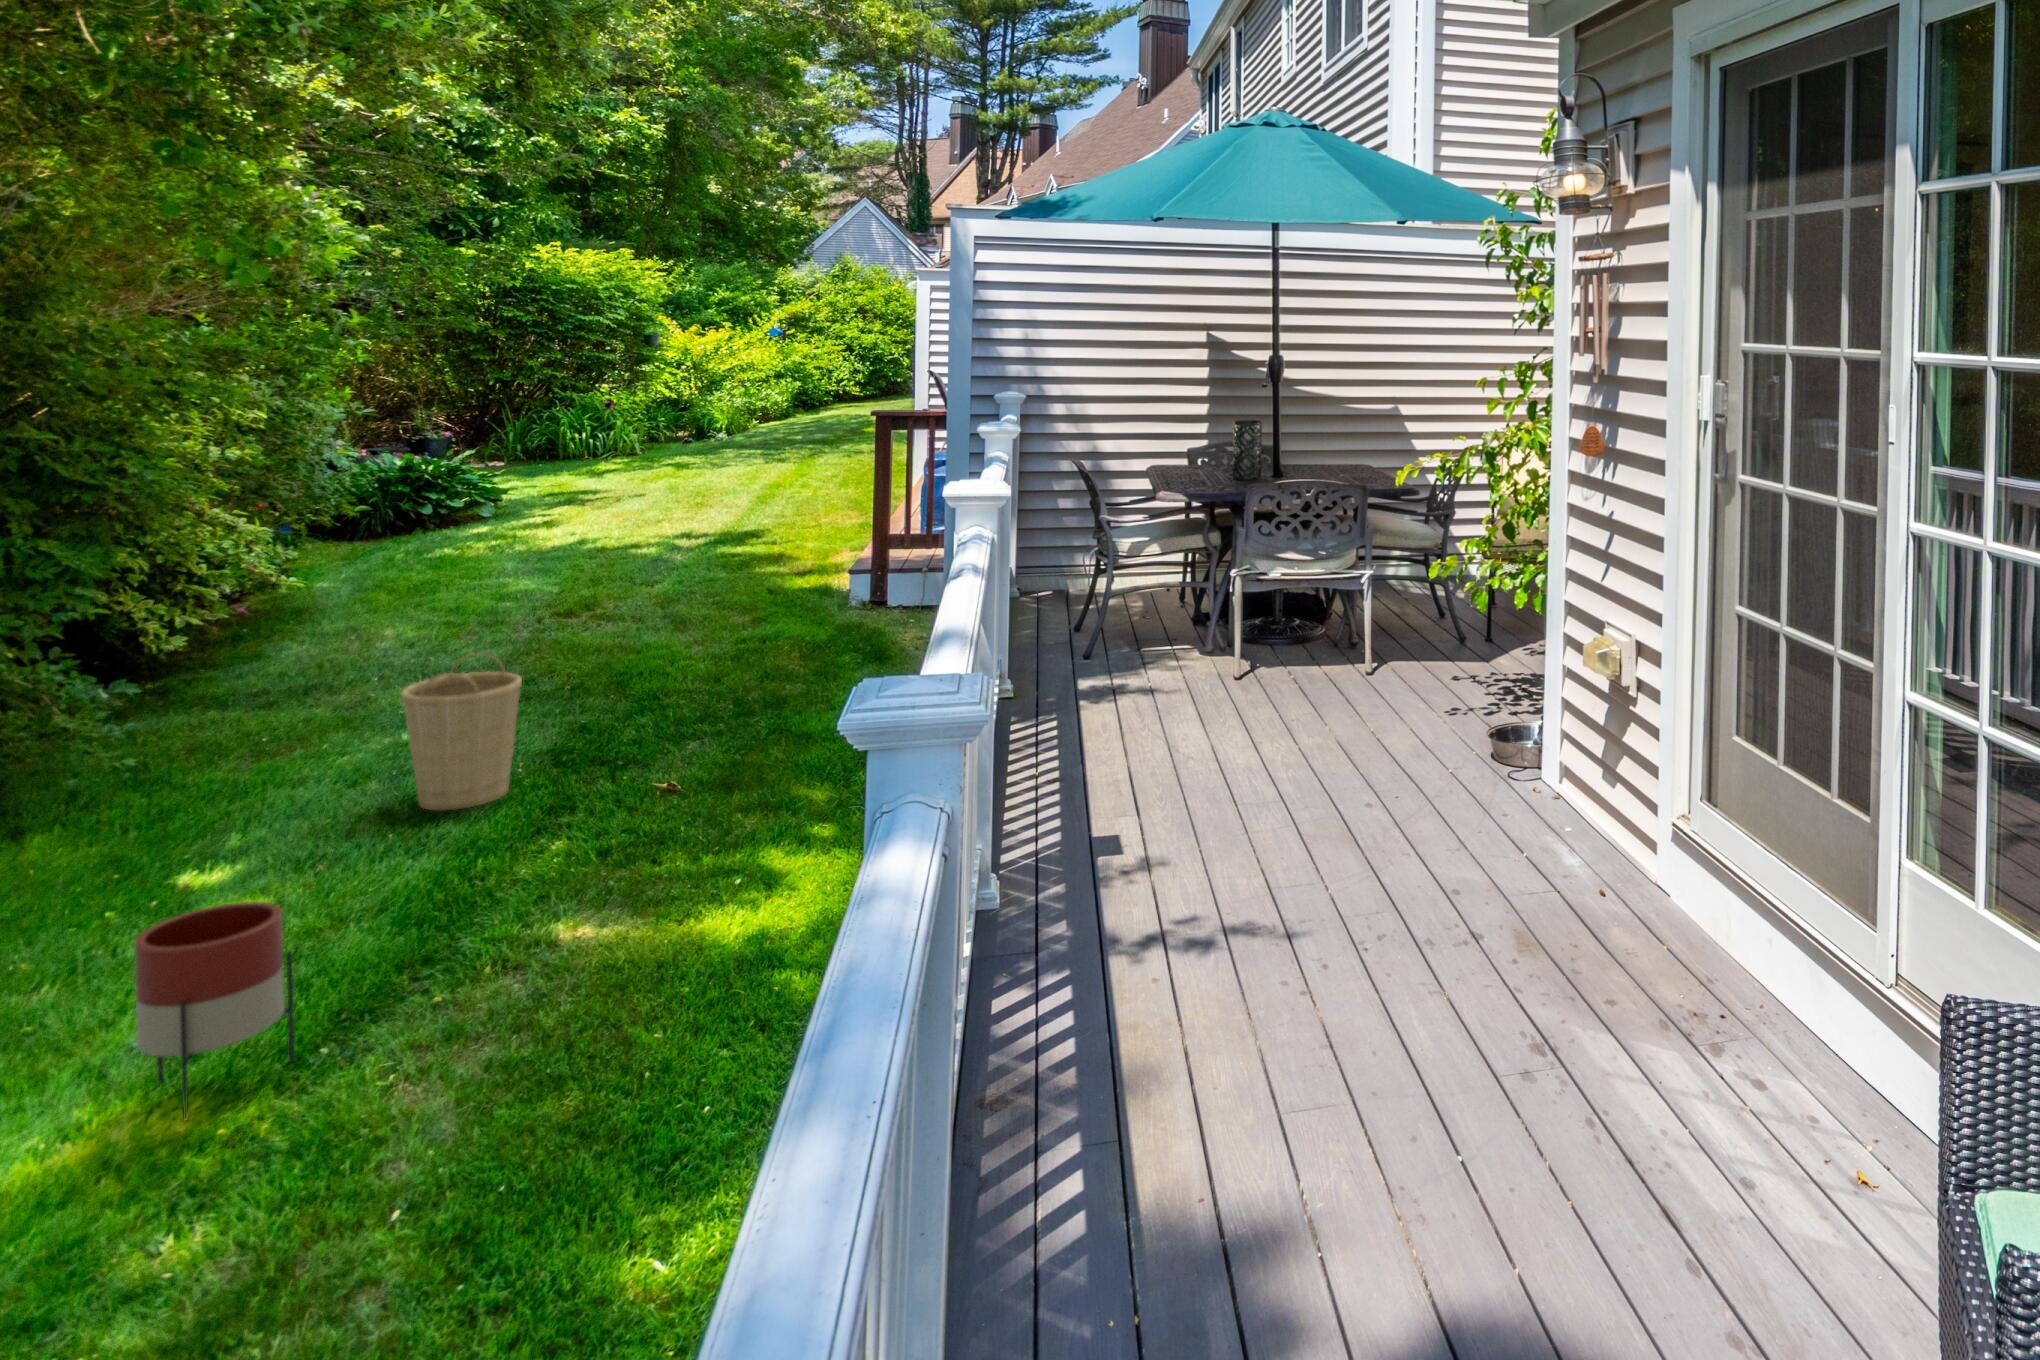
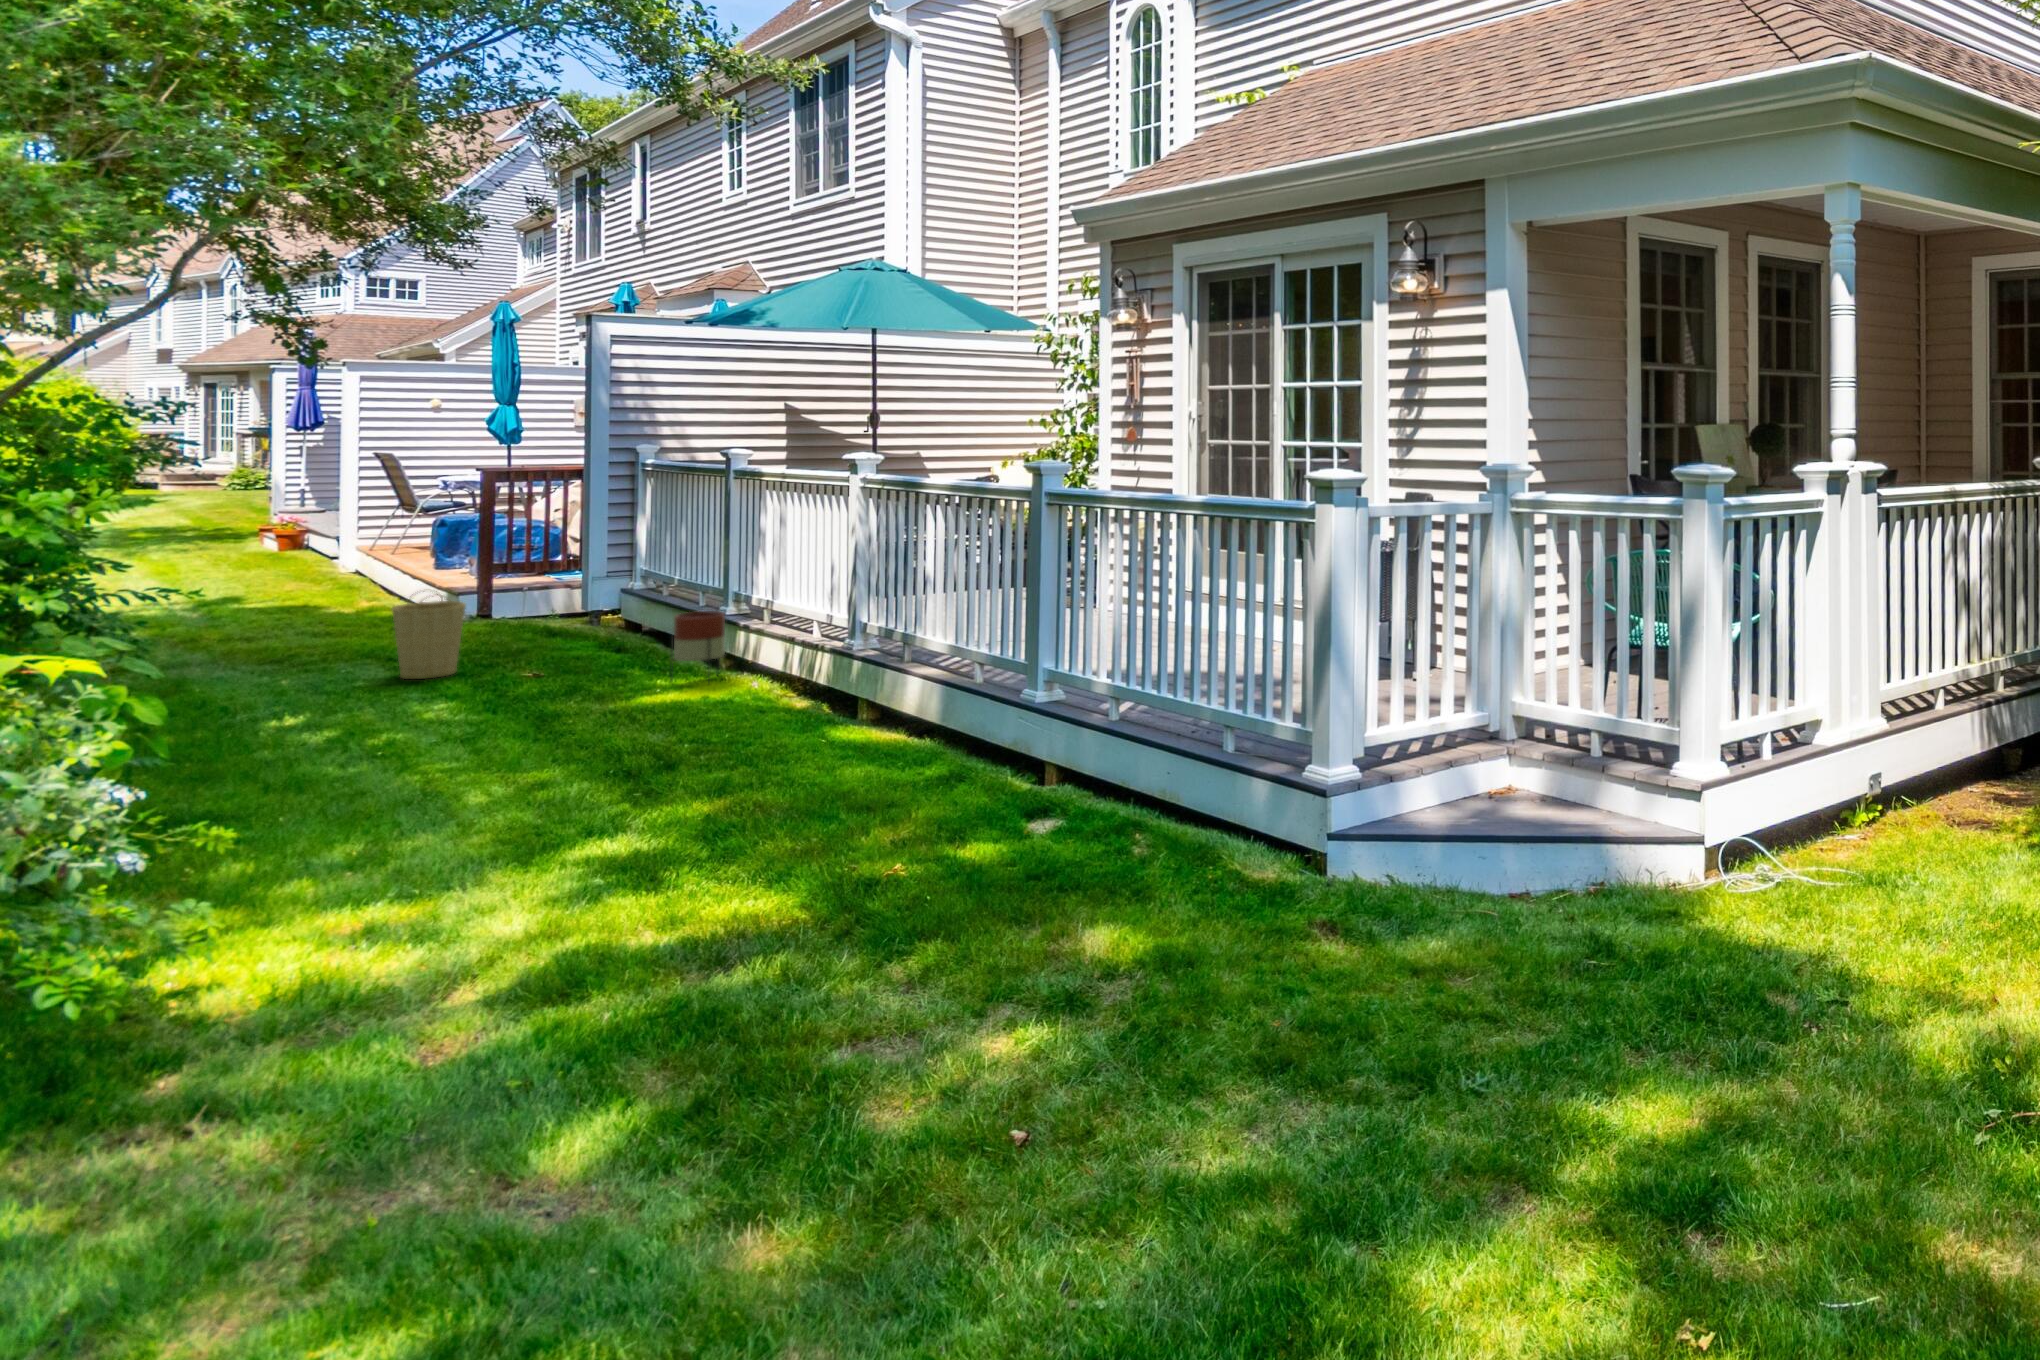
planter: present [135,902,294,1120] -> present [672,611,725,665]

